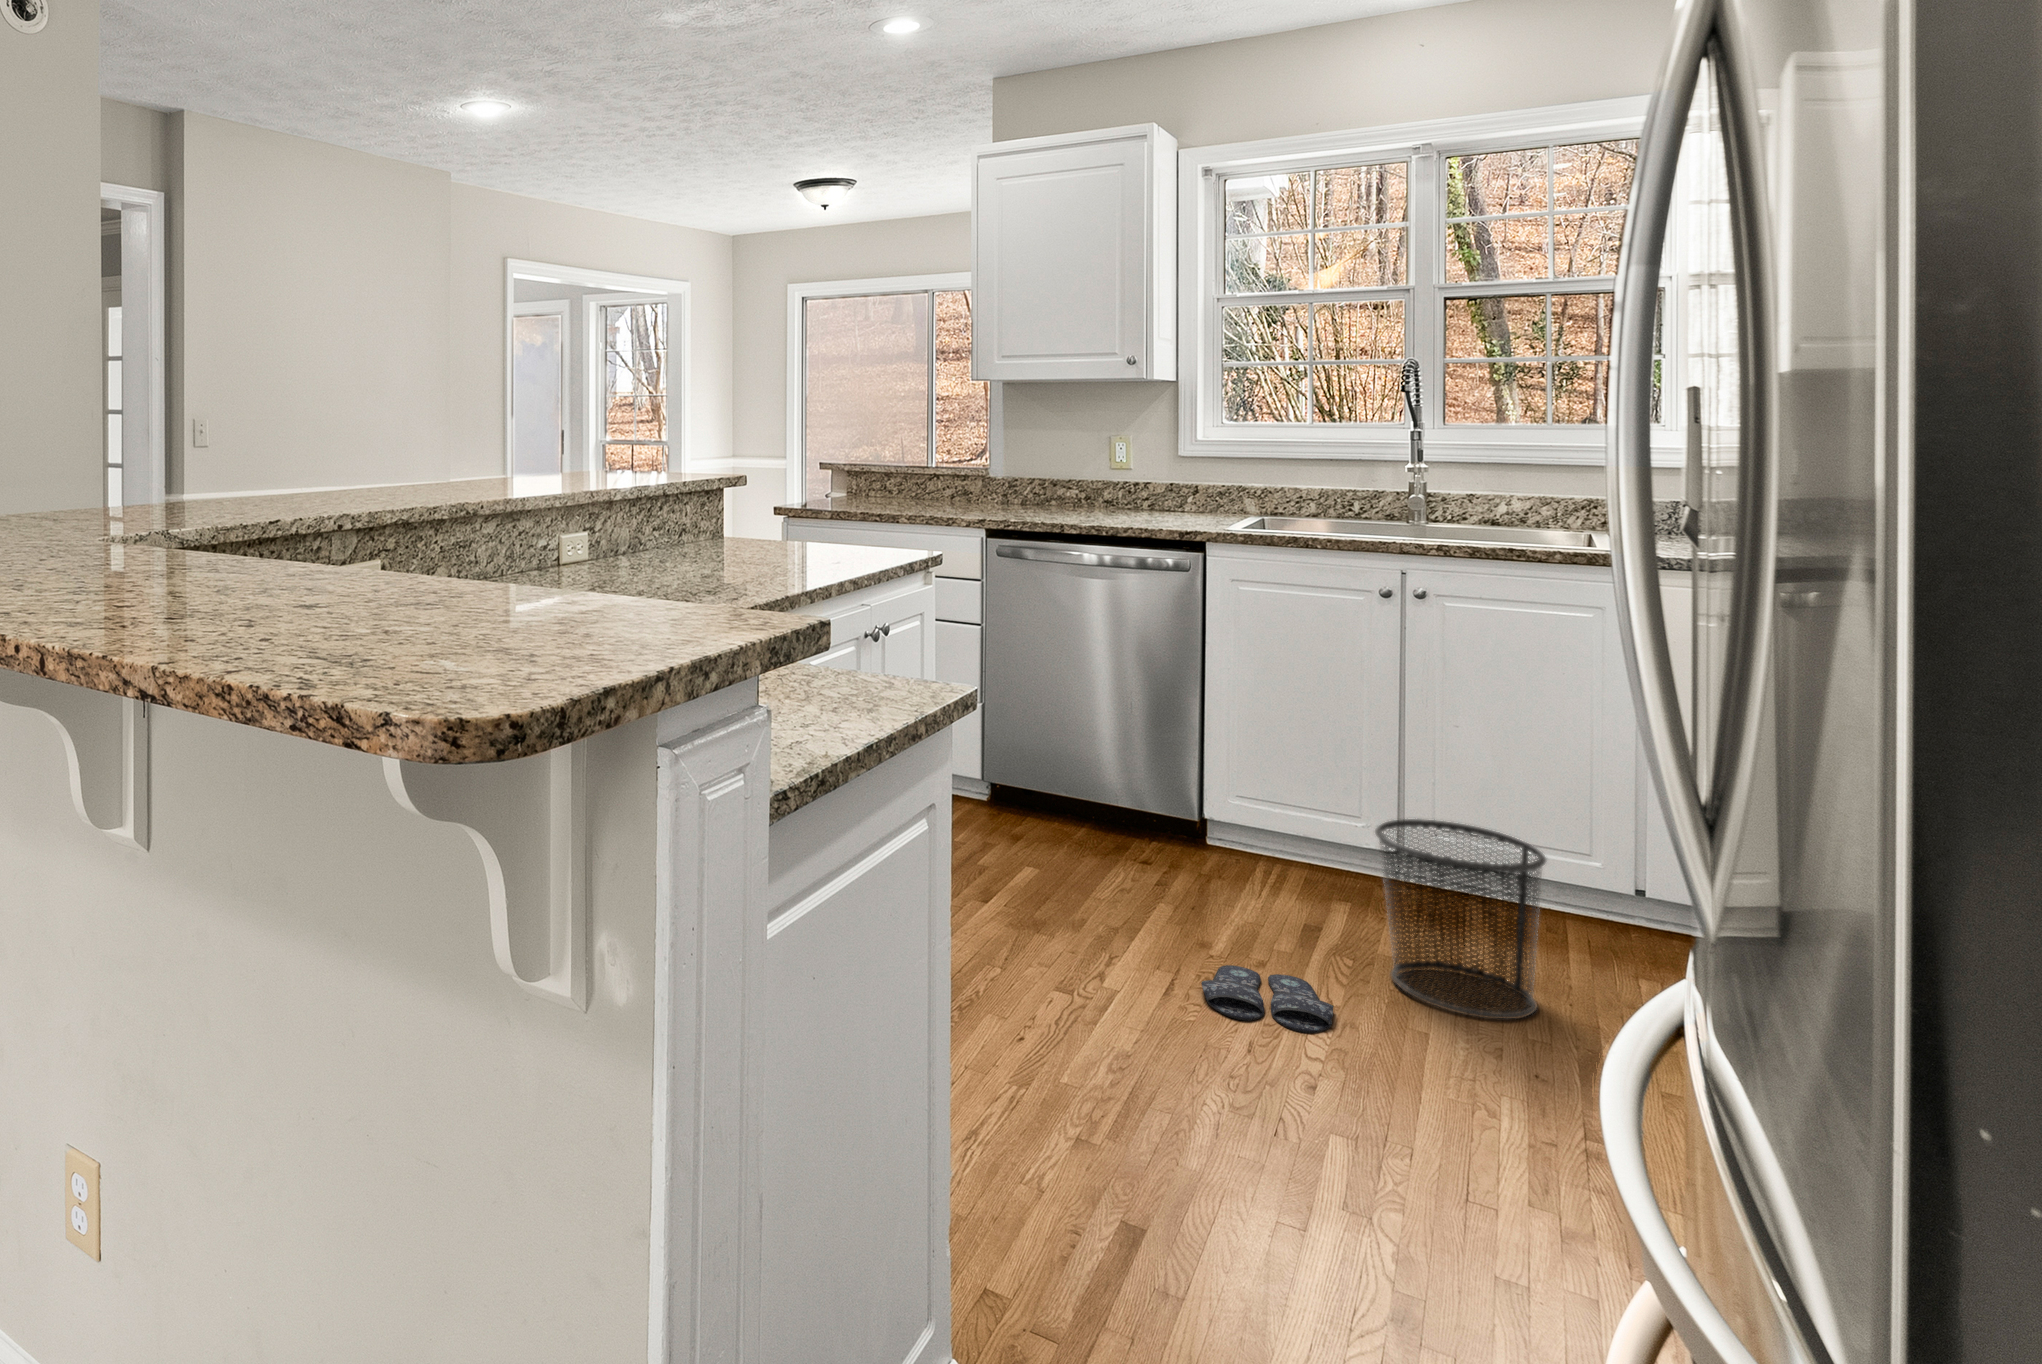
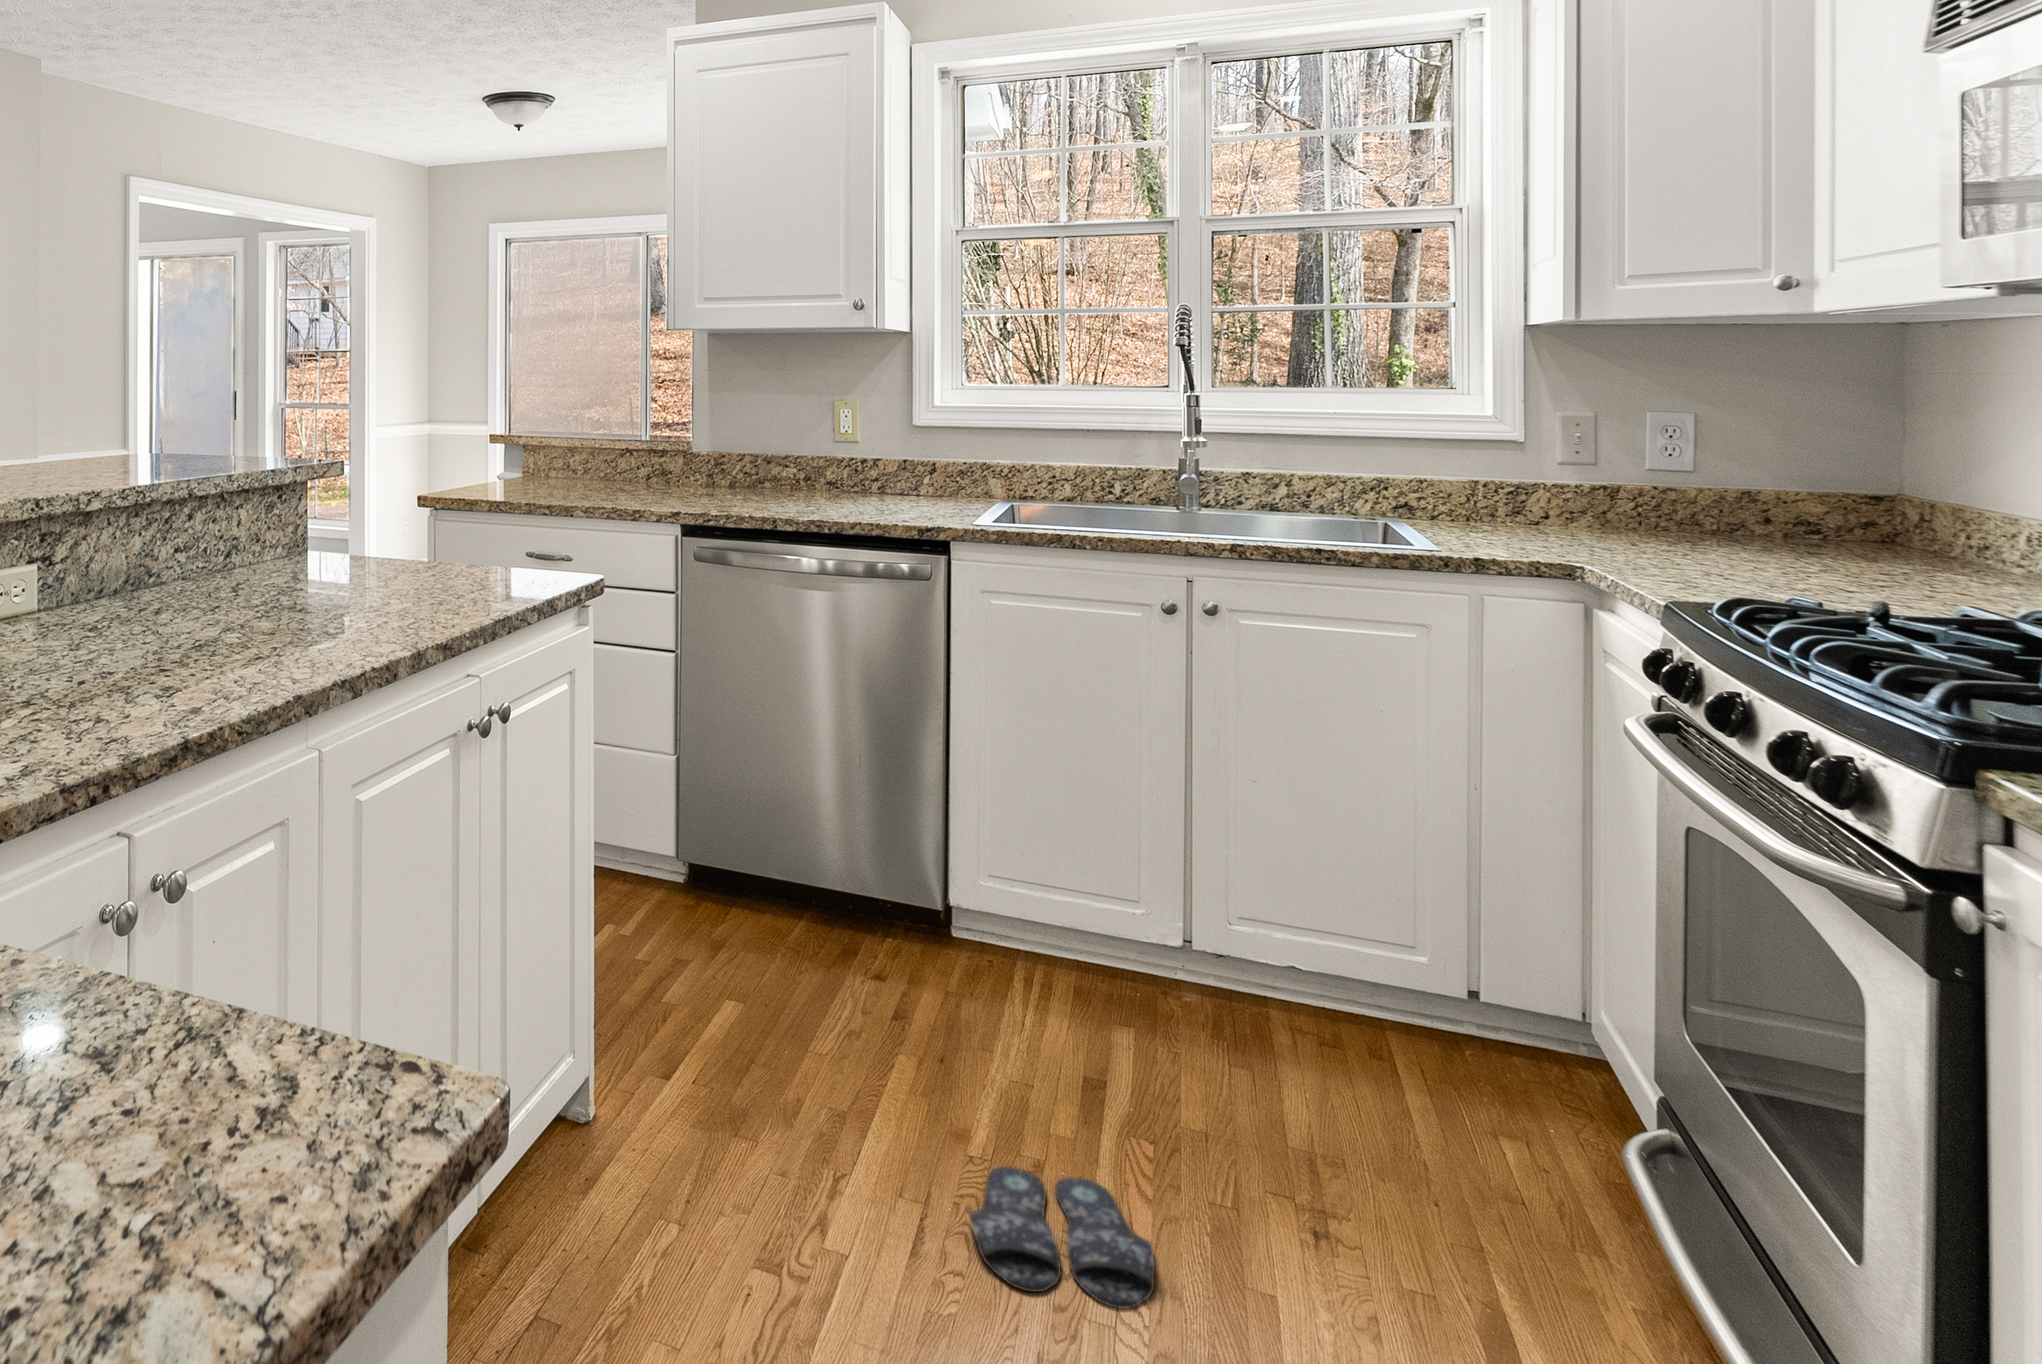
waste bin: present [1375,819,1546,1019] -> none [1190,929,1419,1235]

